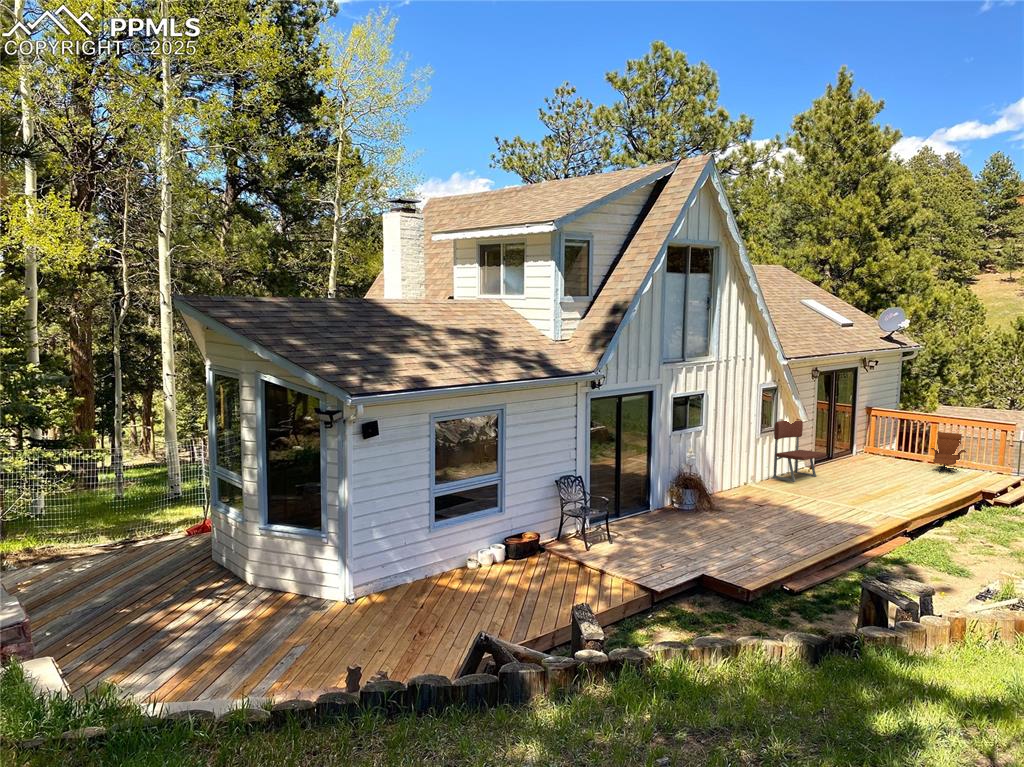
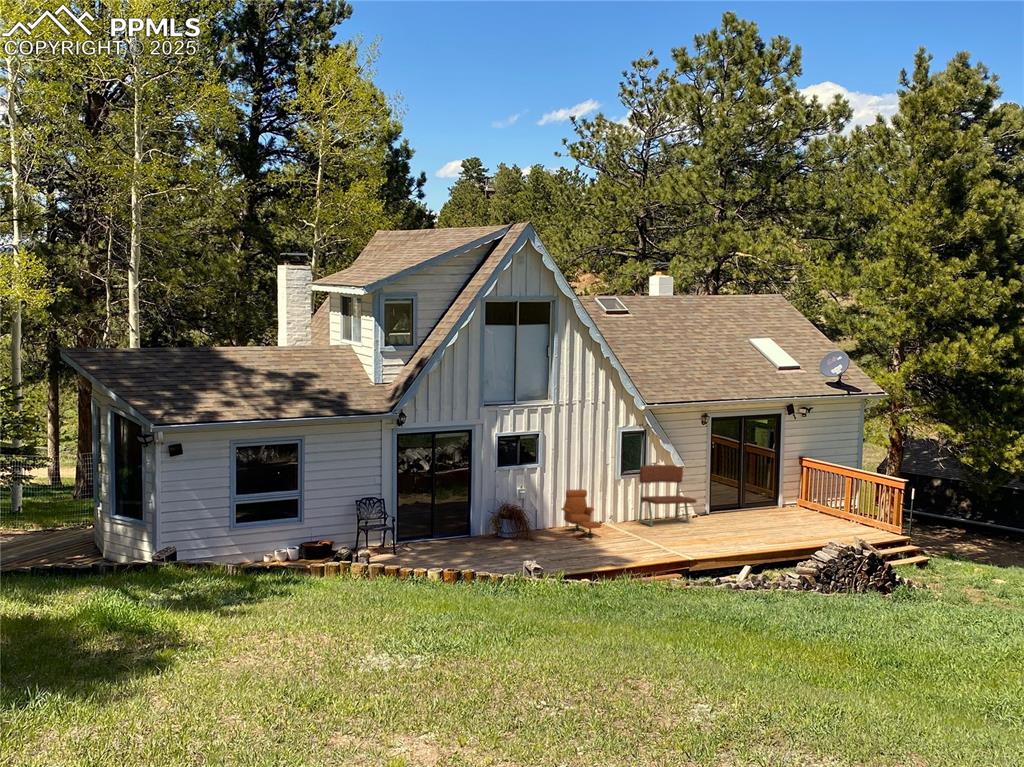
lounge chair: present [931,432,966,473] -> present [562,490,601,538]

